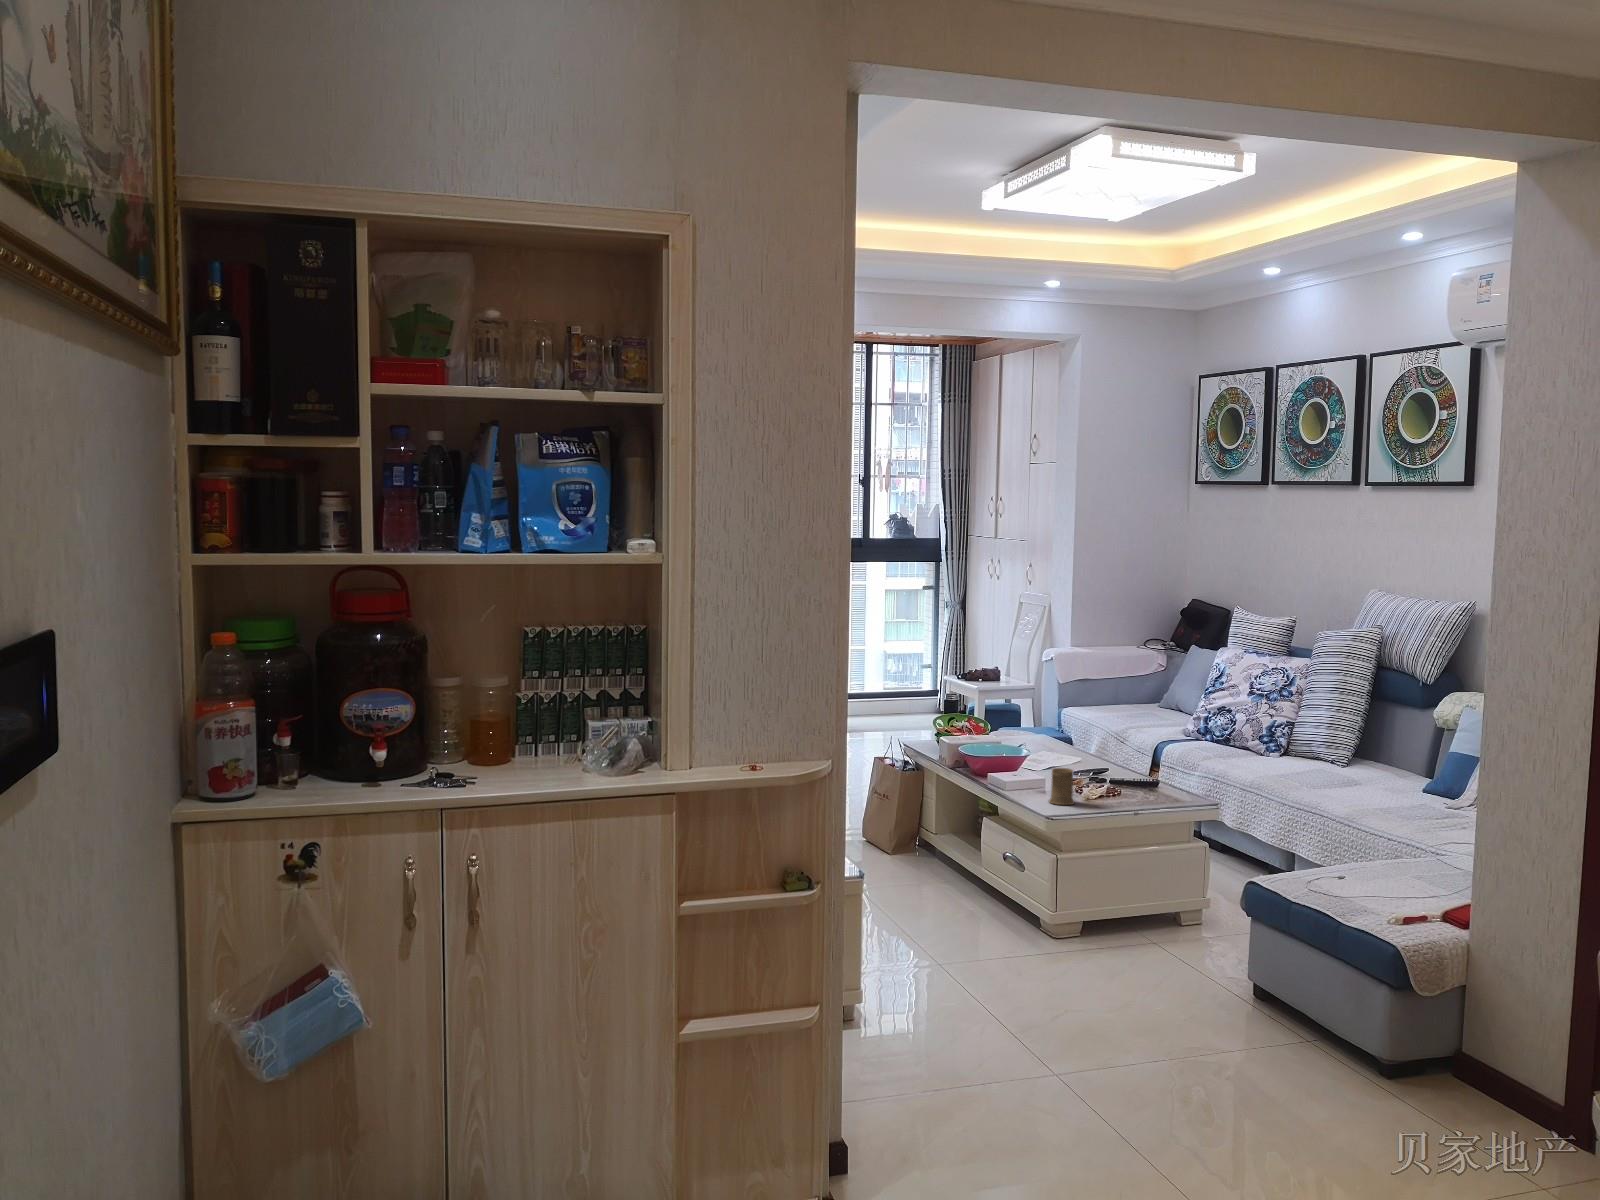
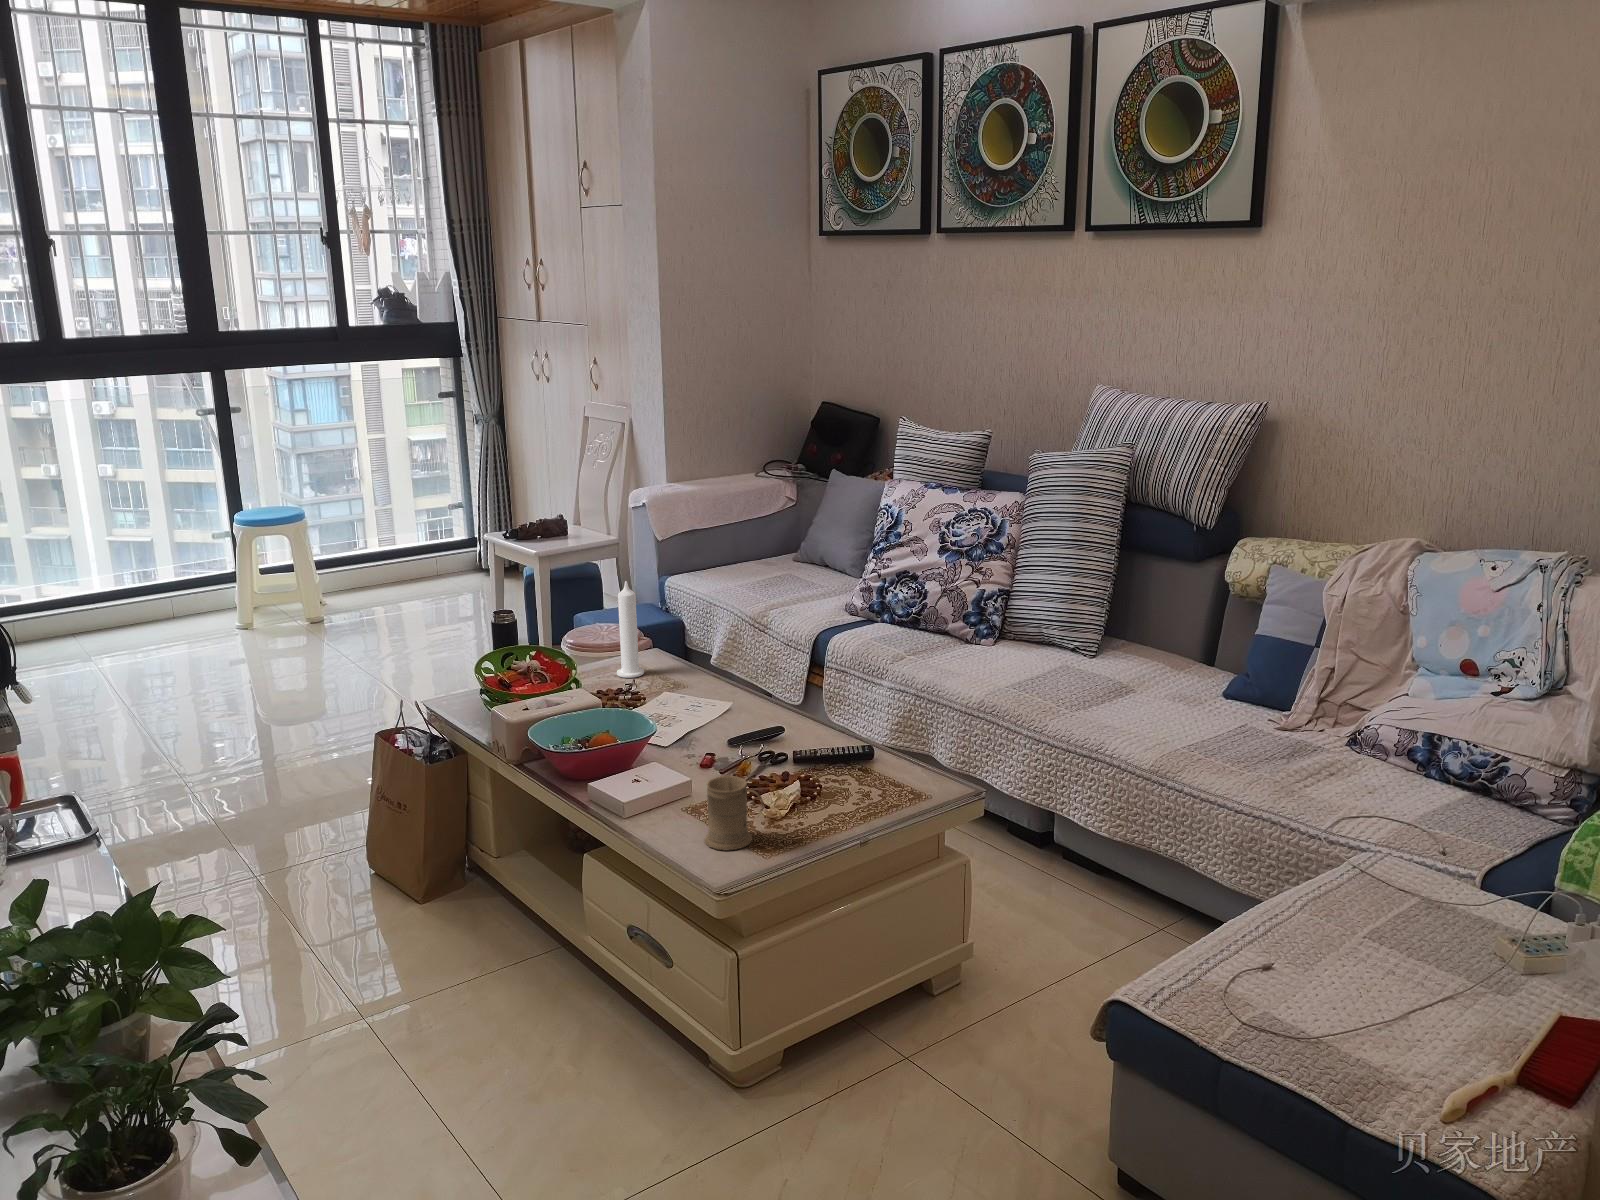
candle: none [1018,686,1035,746] -> present [617,581,644,678]

